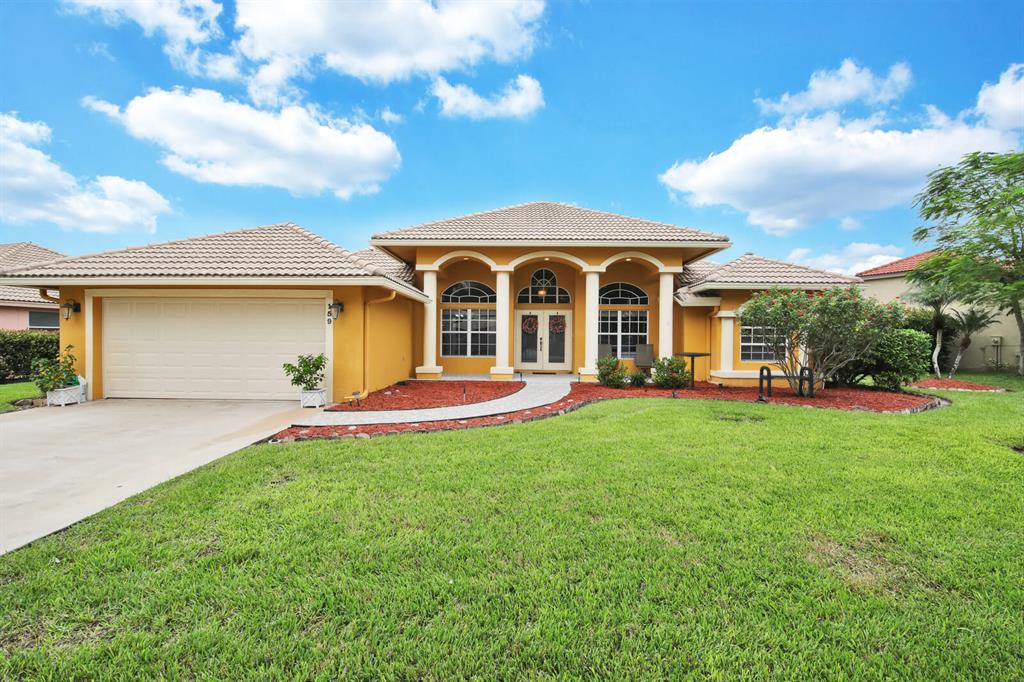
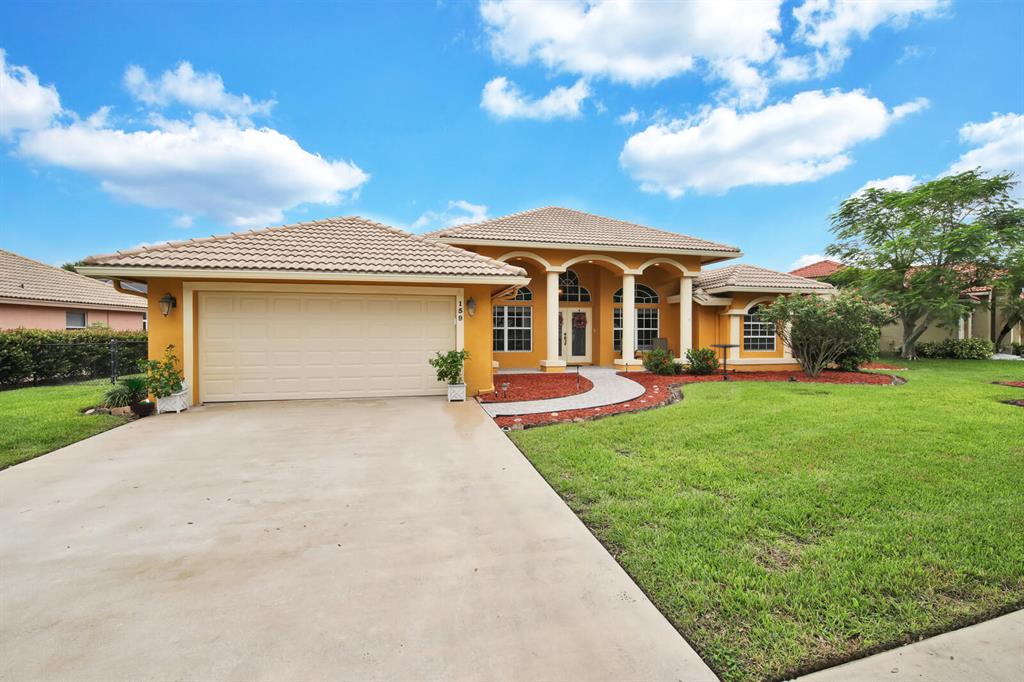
potted tree: none [35,366,69,404] -> present [120,377,155,416]
bench: present [759,366,814,398] -> none [774,353,815,377]

